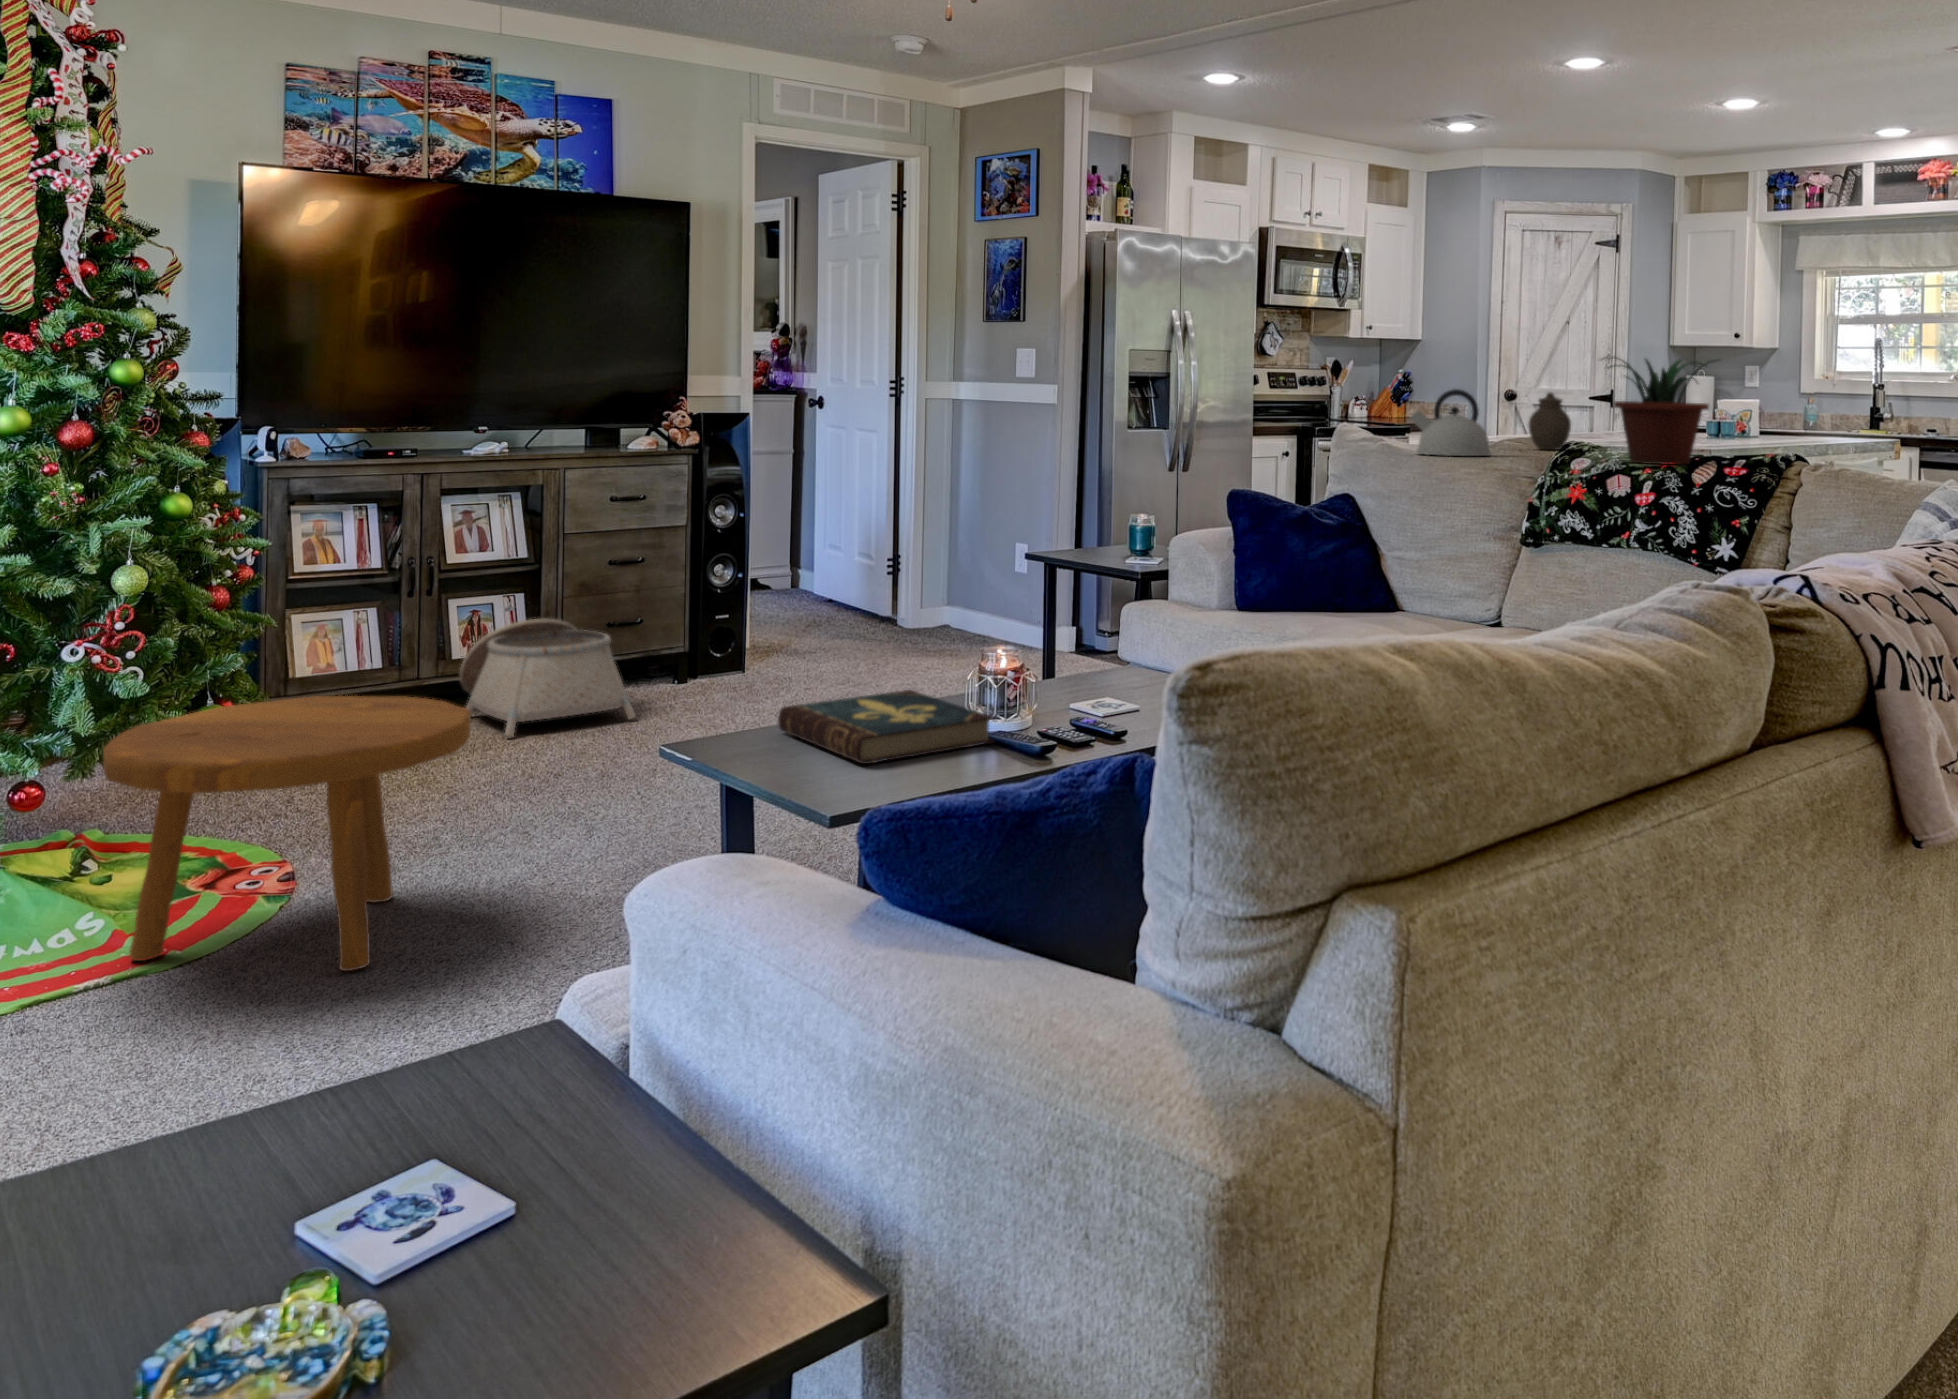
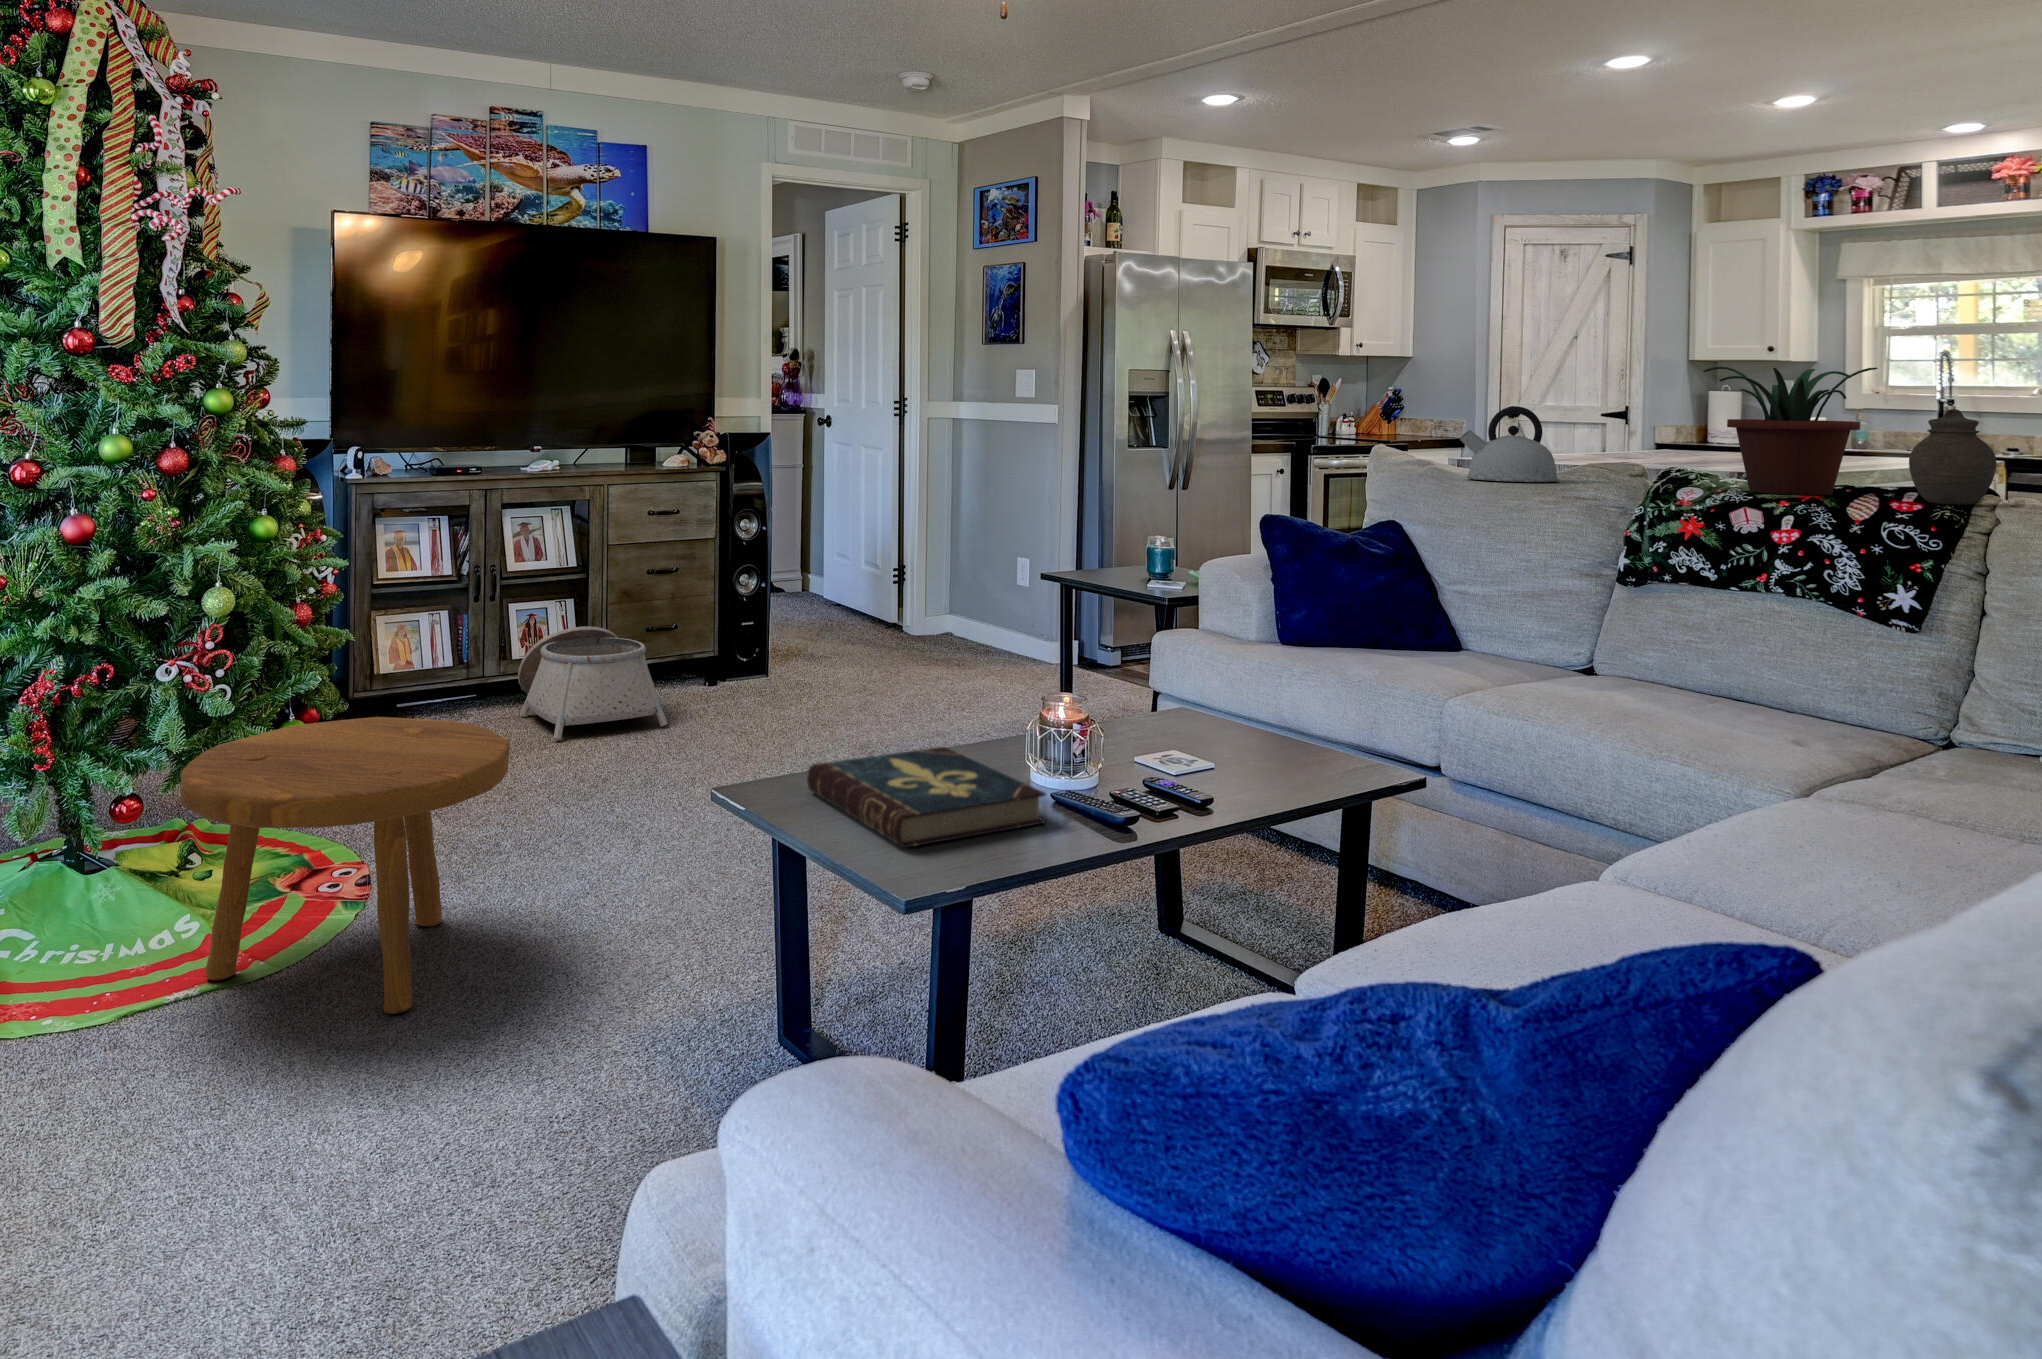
jar: present [1529,392,1571,450] -> present [1909,409,1996,505]

